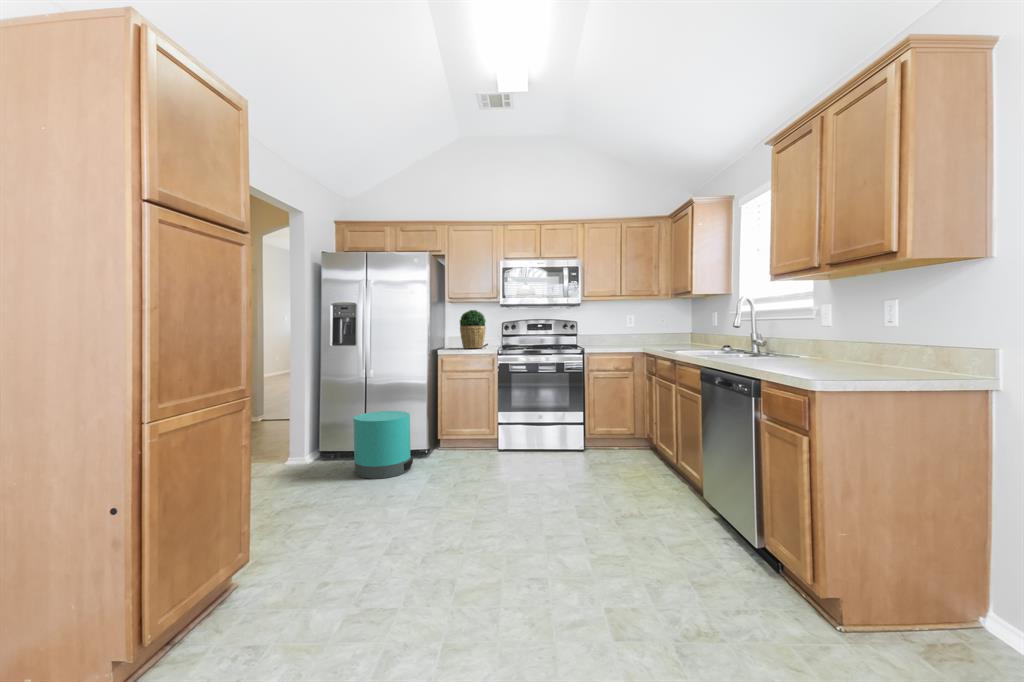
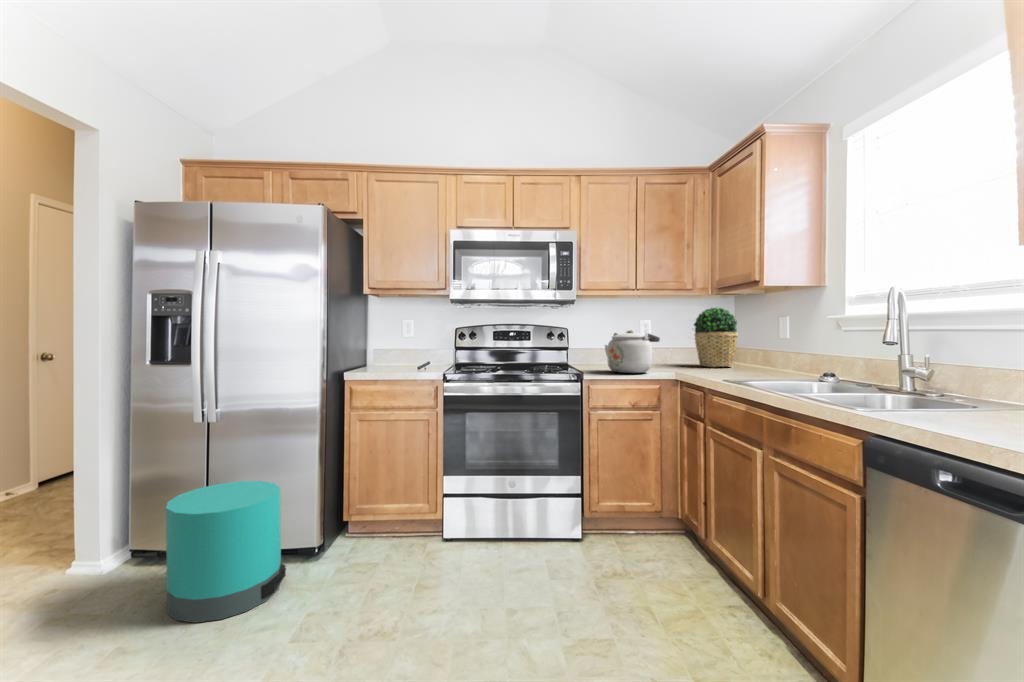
potted plant: present [460,310,486,349] -> present [694,308,738,367]
kettle: none [598,322,633,349] -> present [605,330,660,373]

